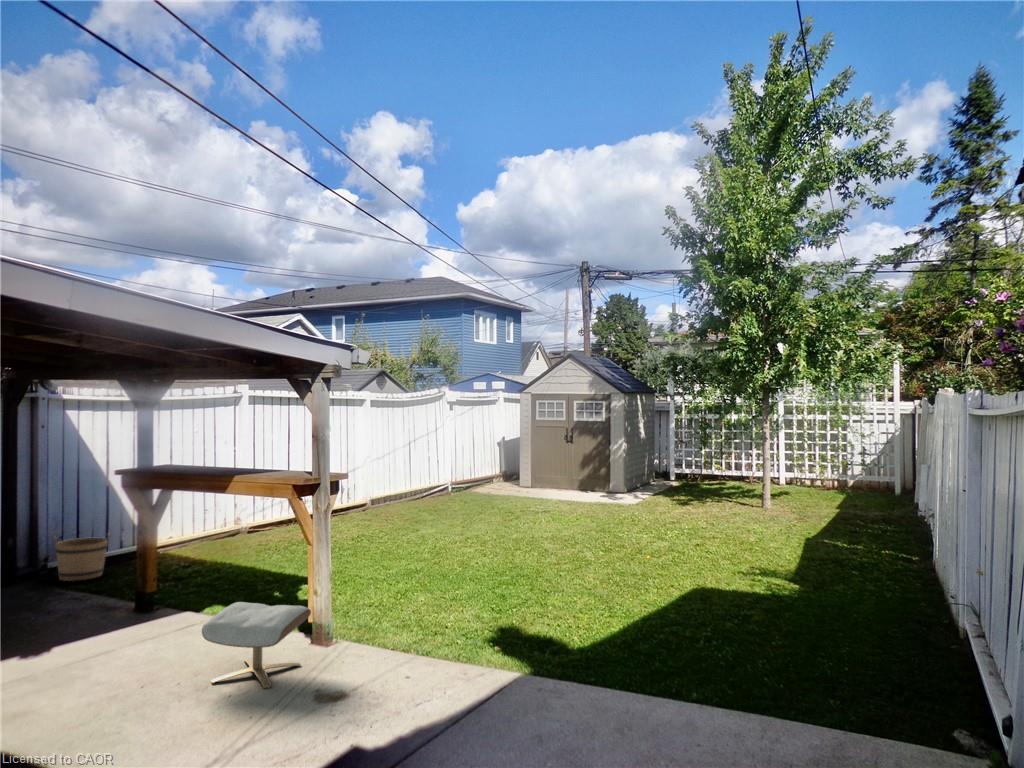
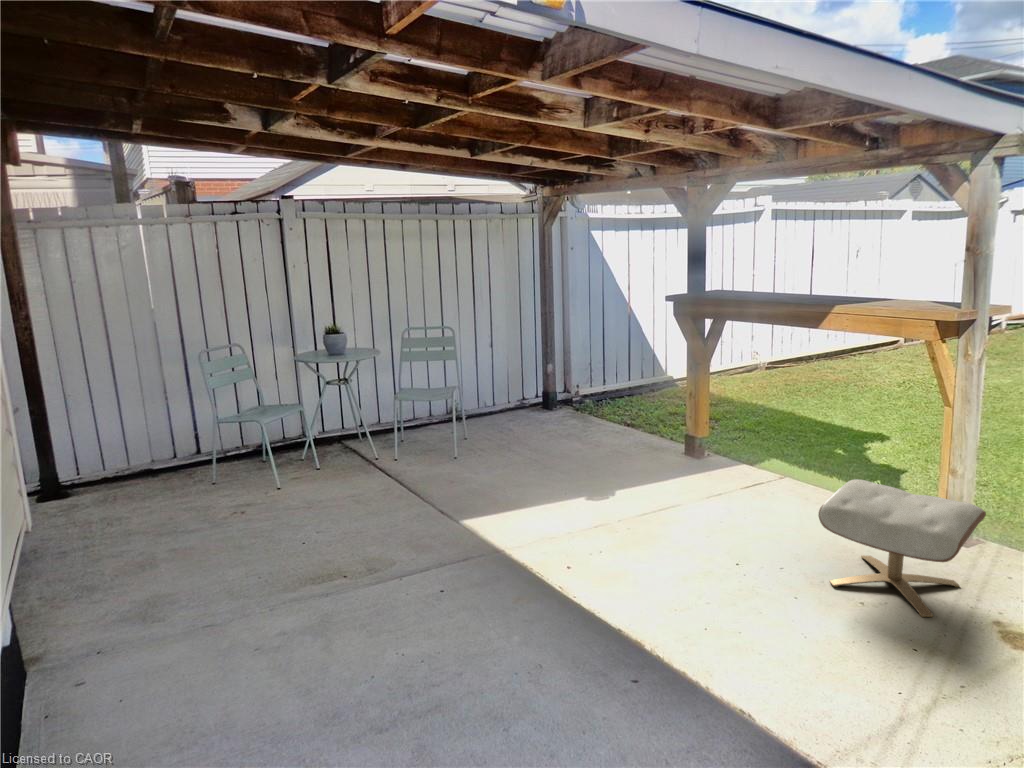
bucket: present [55,534,109,581] -> none [589,360,638,406]

